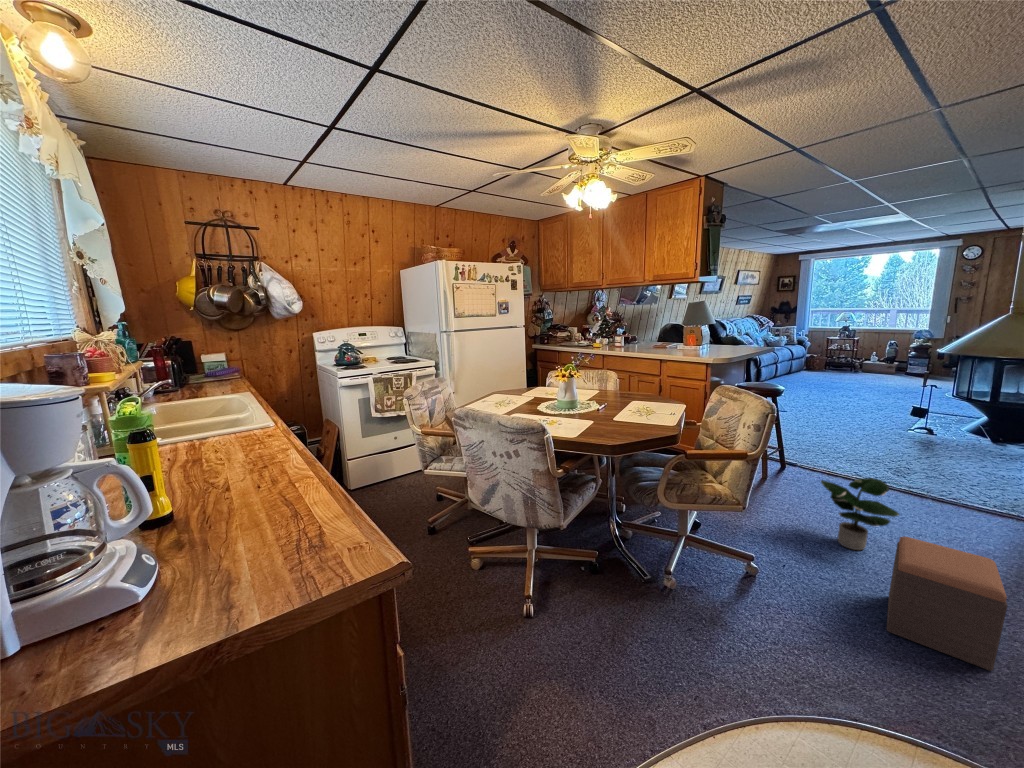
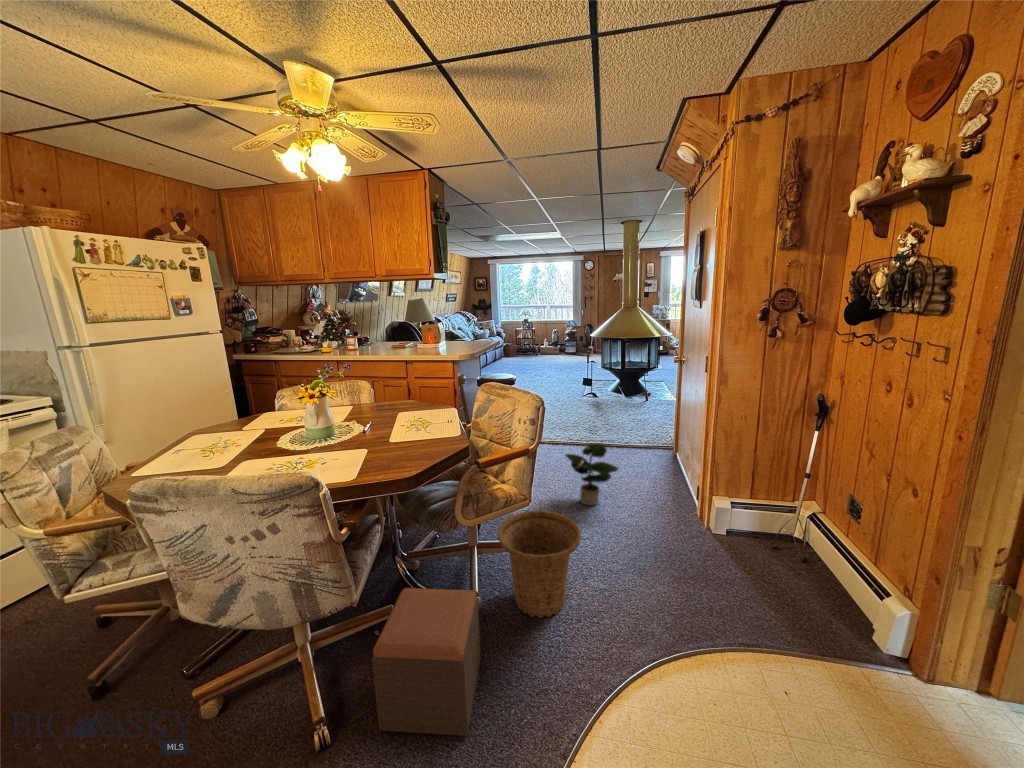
basket: none [699,517,795,625] -> present [498,511,581,618]
footstool: present [887,537,1007,671] -> present [372,588,481,736]

